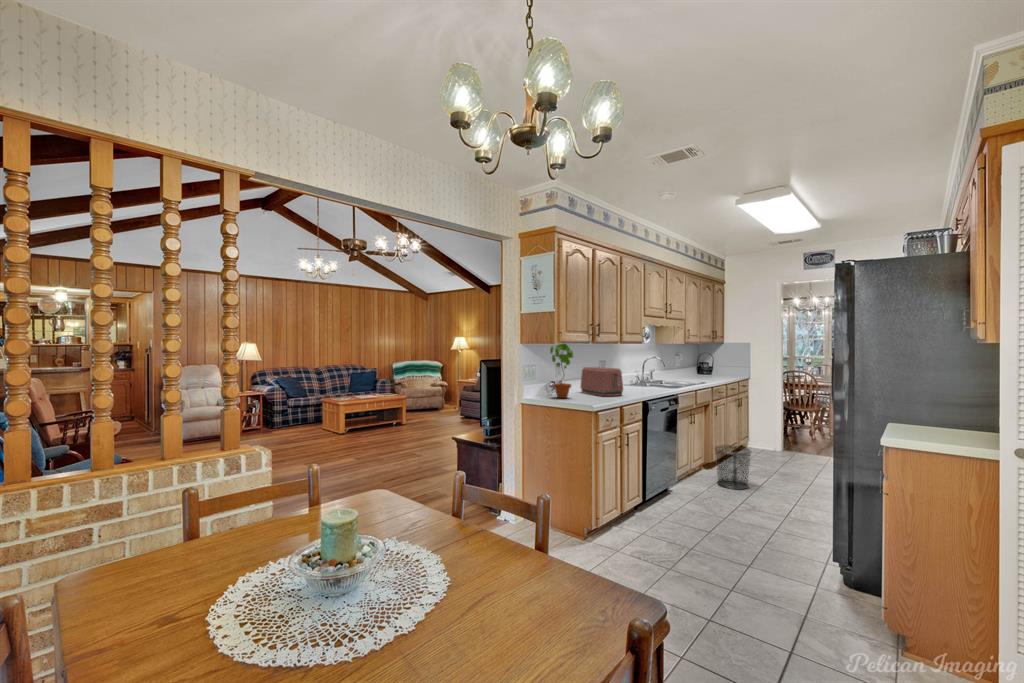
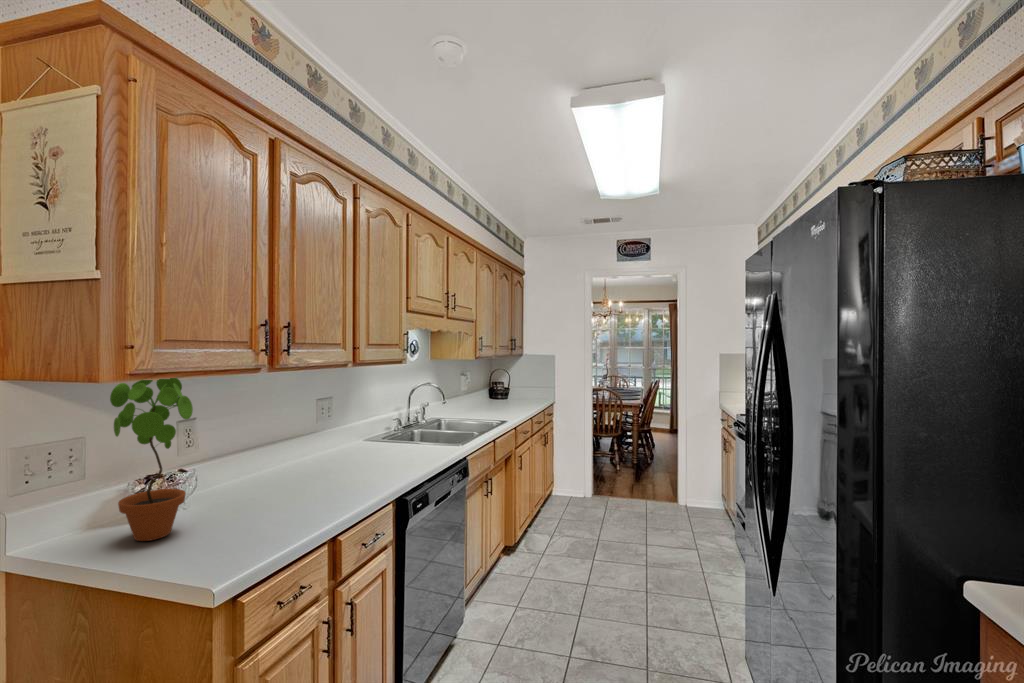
toaster: present [581,367,623,396] -> none [246,422,349,506]
waste bin: present [715,445,751,489] -> none [524,527,580,610]

